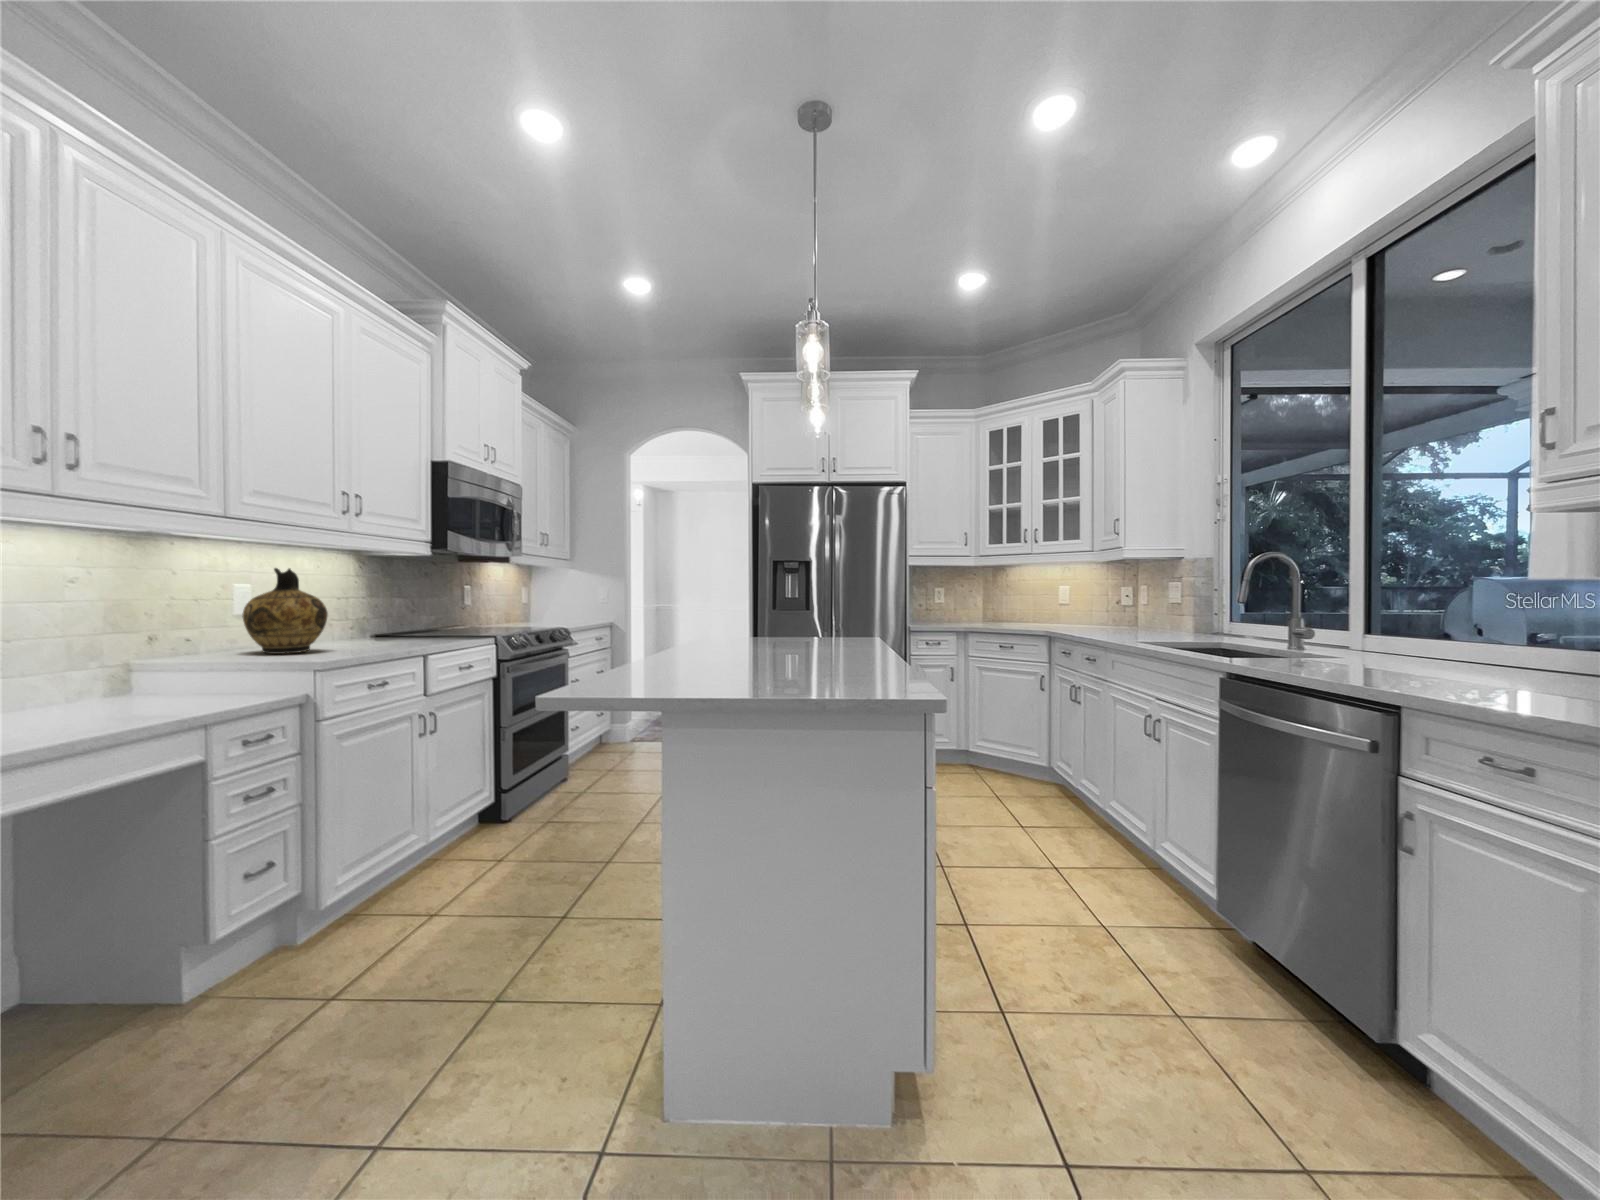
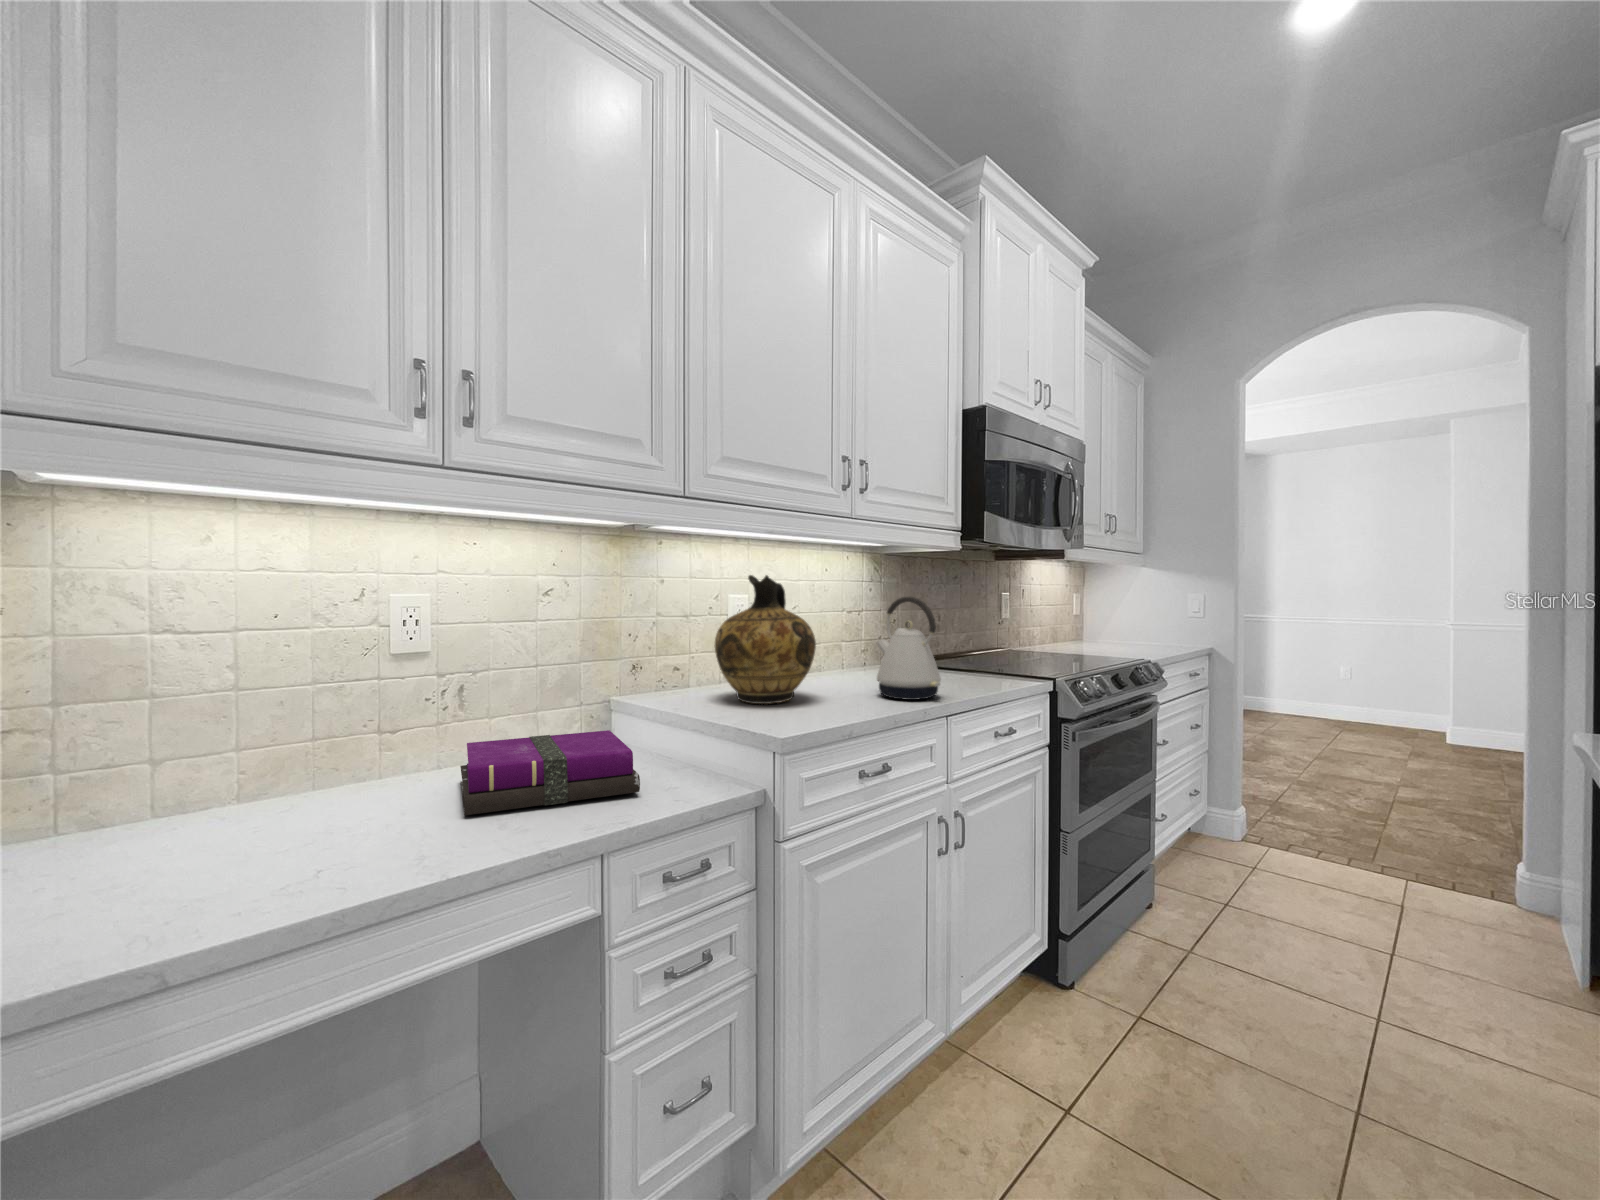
kettle: none [371,584,419,648] -> present [877,596,941,700]
notebook: none [39,672,216,717] -> present [460,730,640,815]

